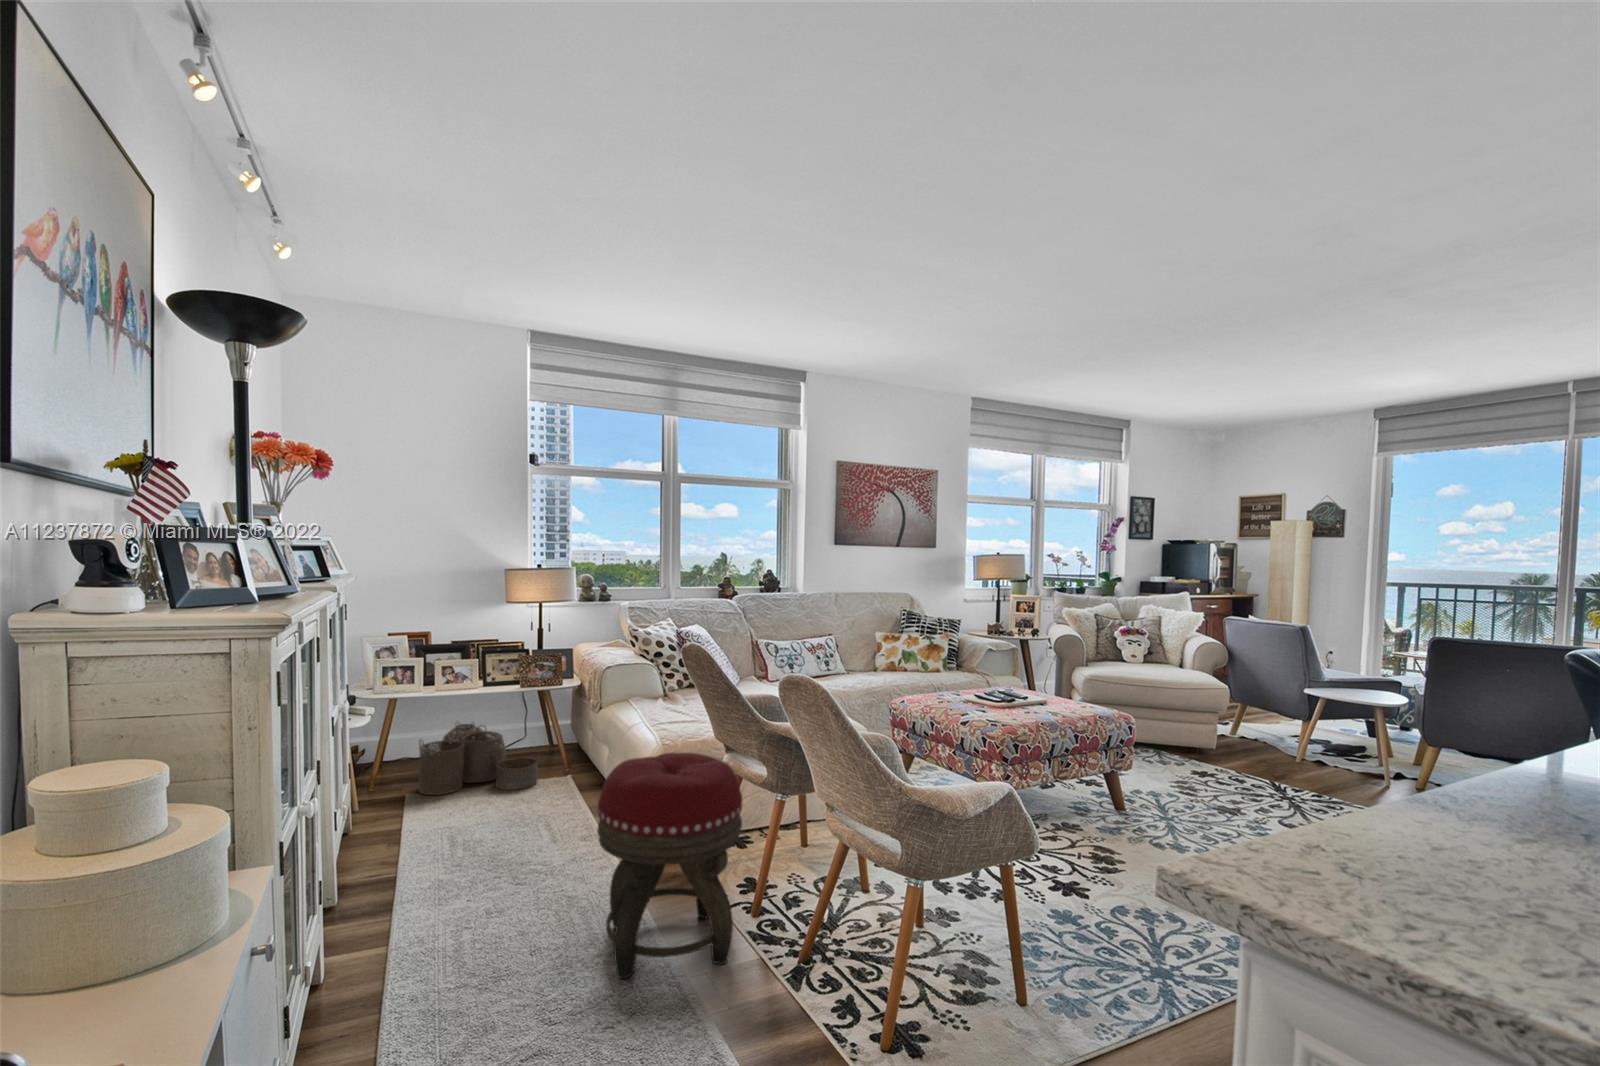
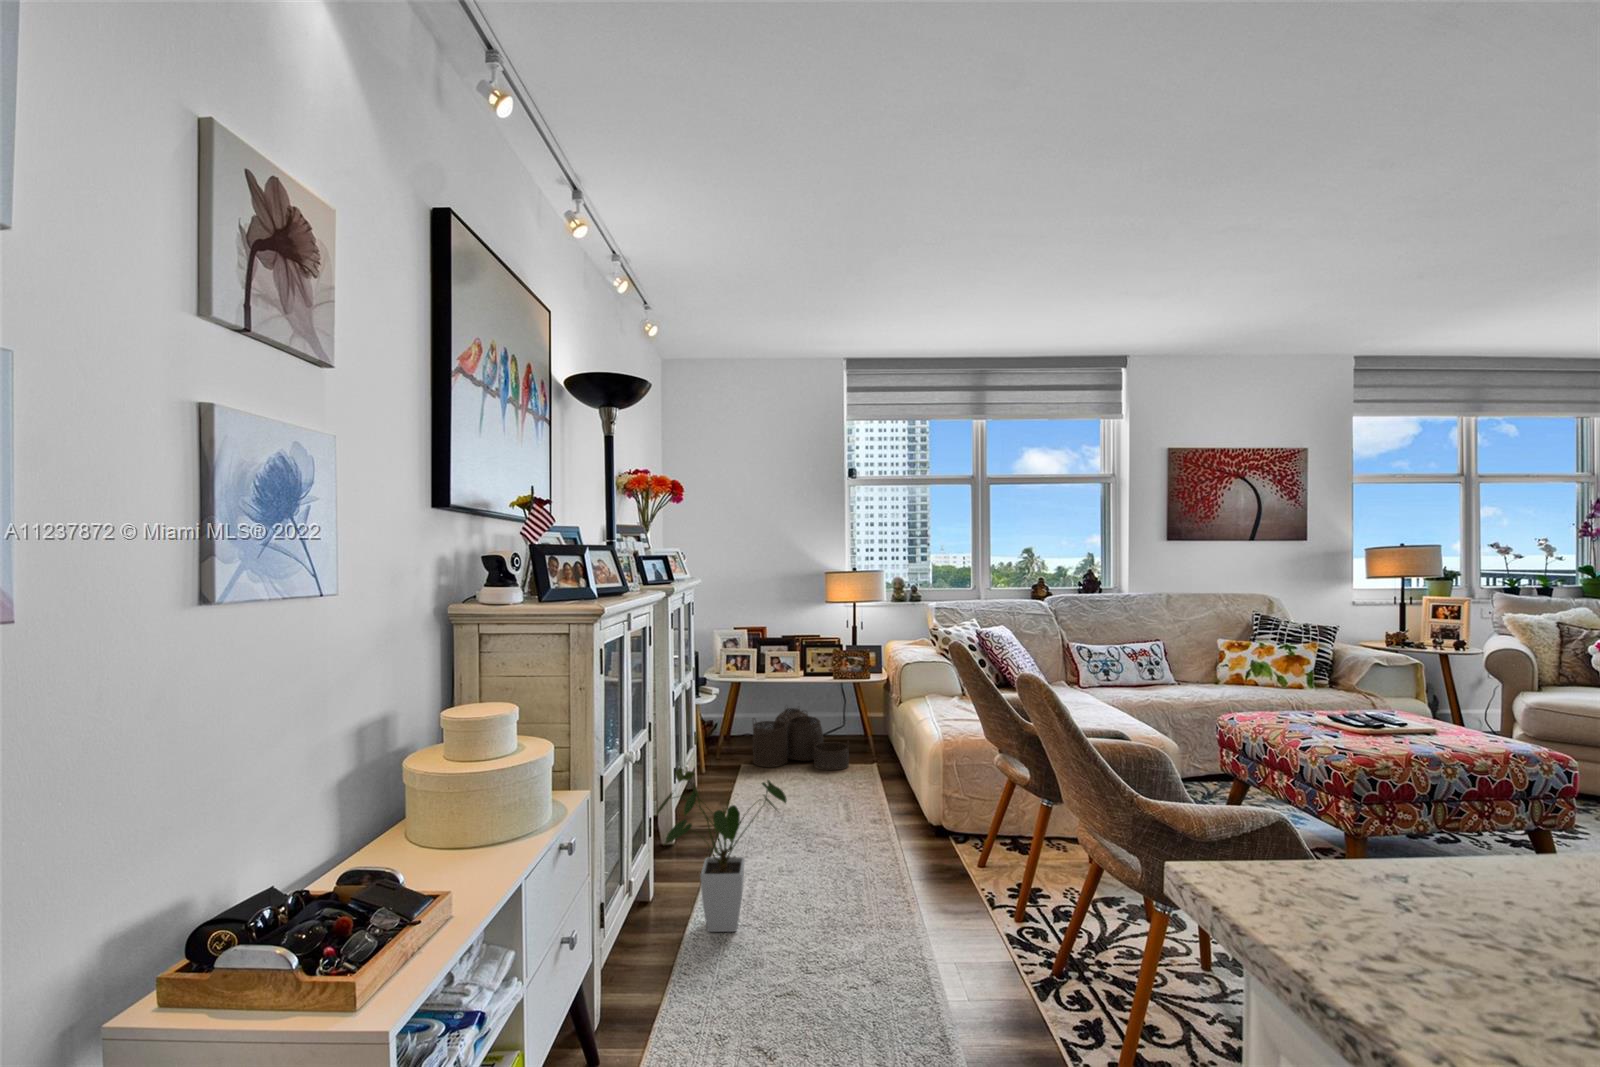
footstool: present [597,753,742,979] -> none [859,746,997,957]
house plant: none [332,811,516,1010] -> present [657,767,787,932]

